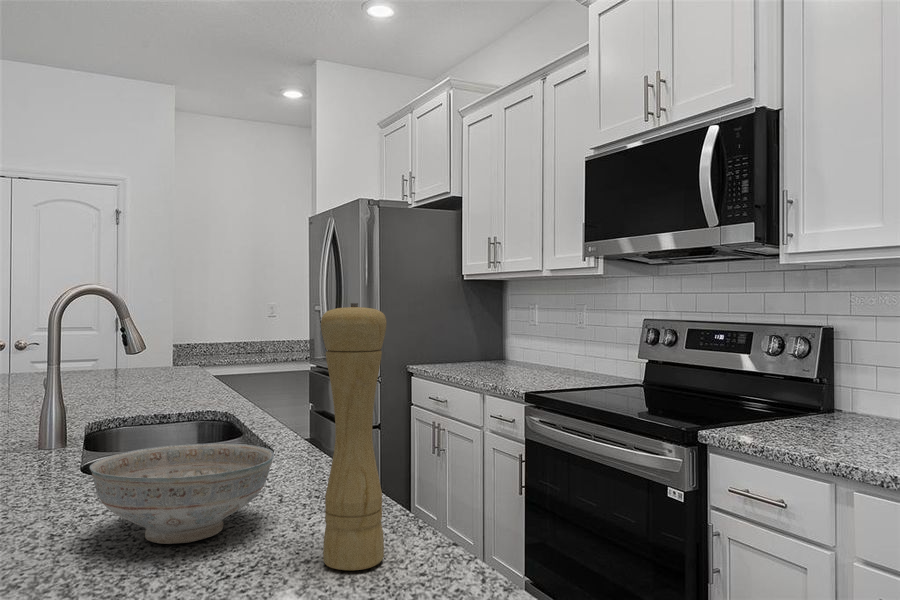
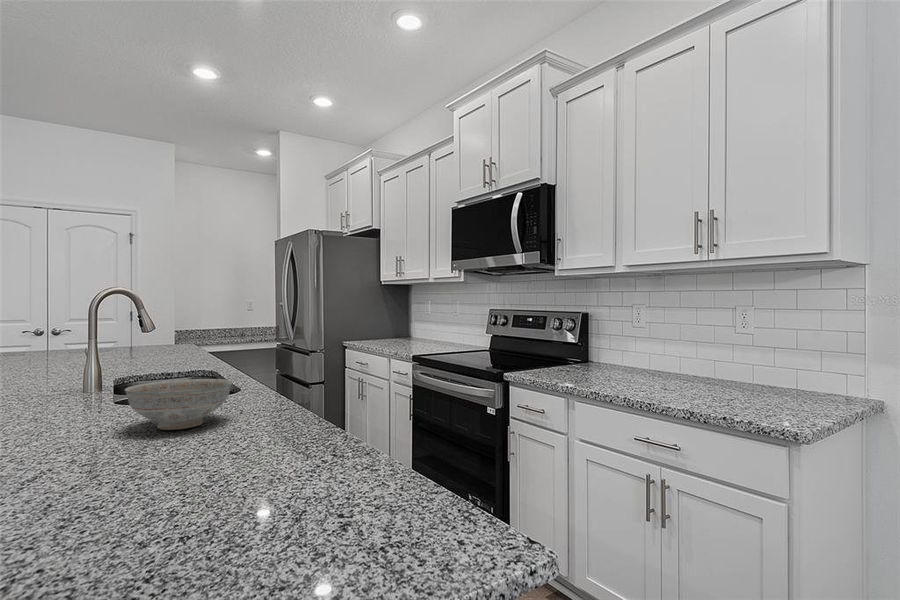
pepper mill: present [321,303,386,570] -> none [255,299,291,436]

